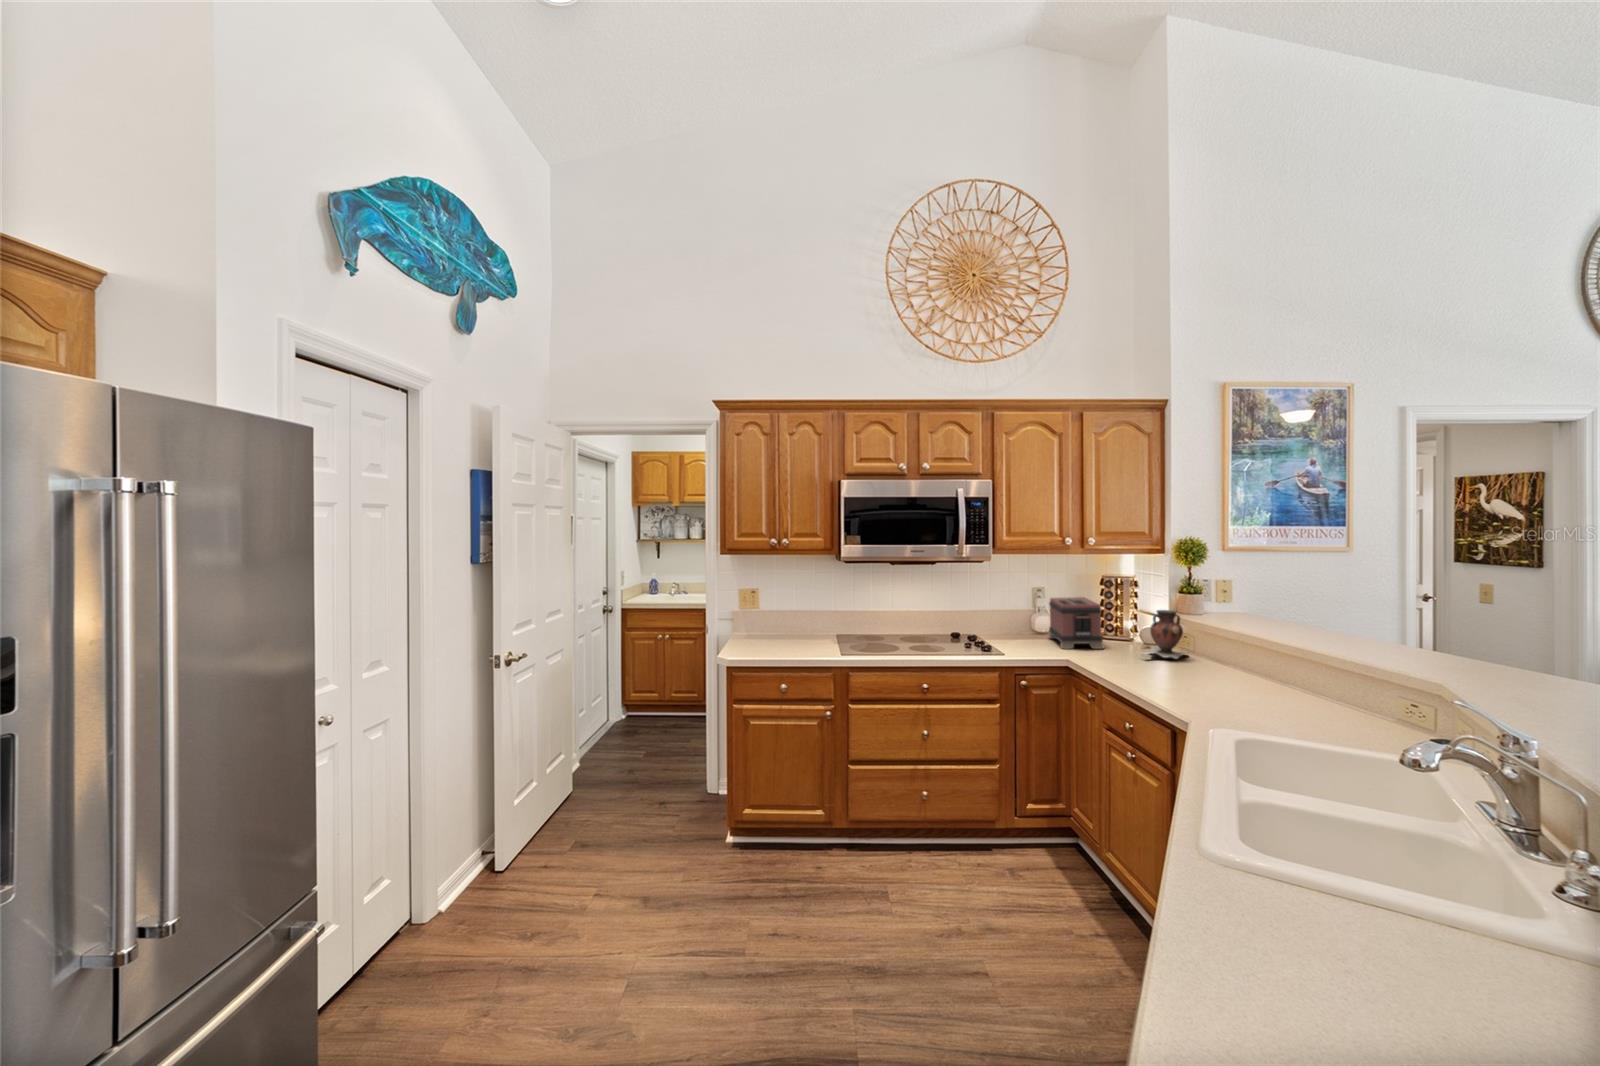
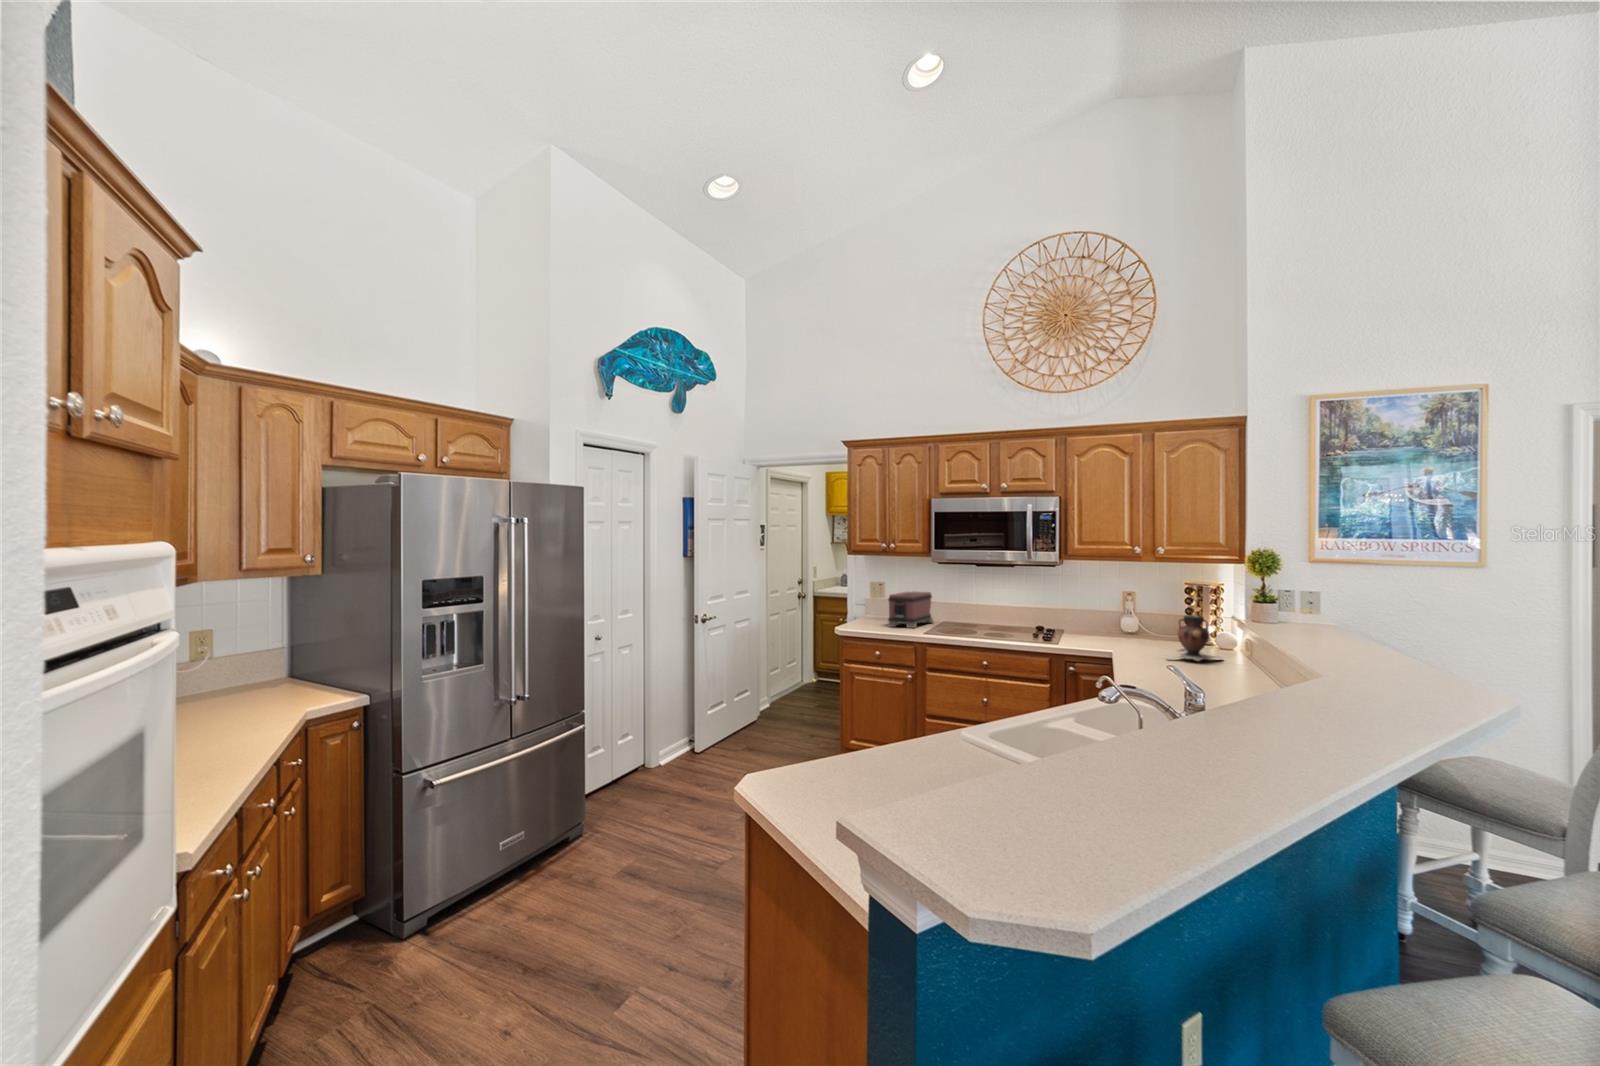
toaster: present [1049,597,1104,649] -> present [888,592,933,628]

